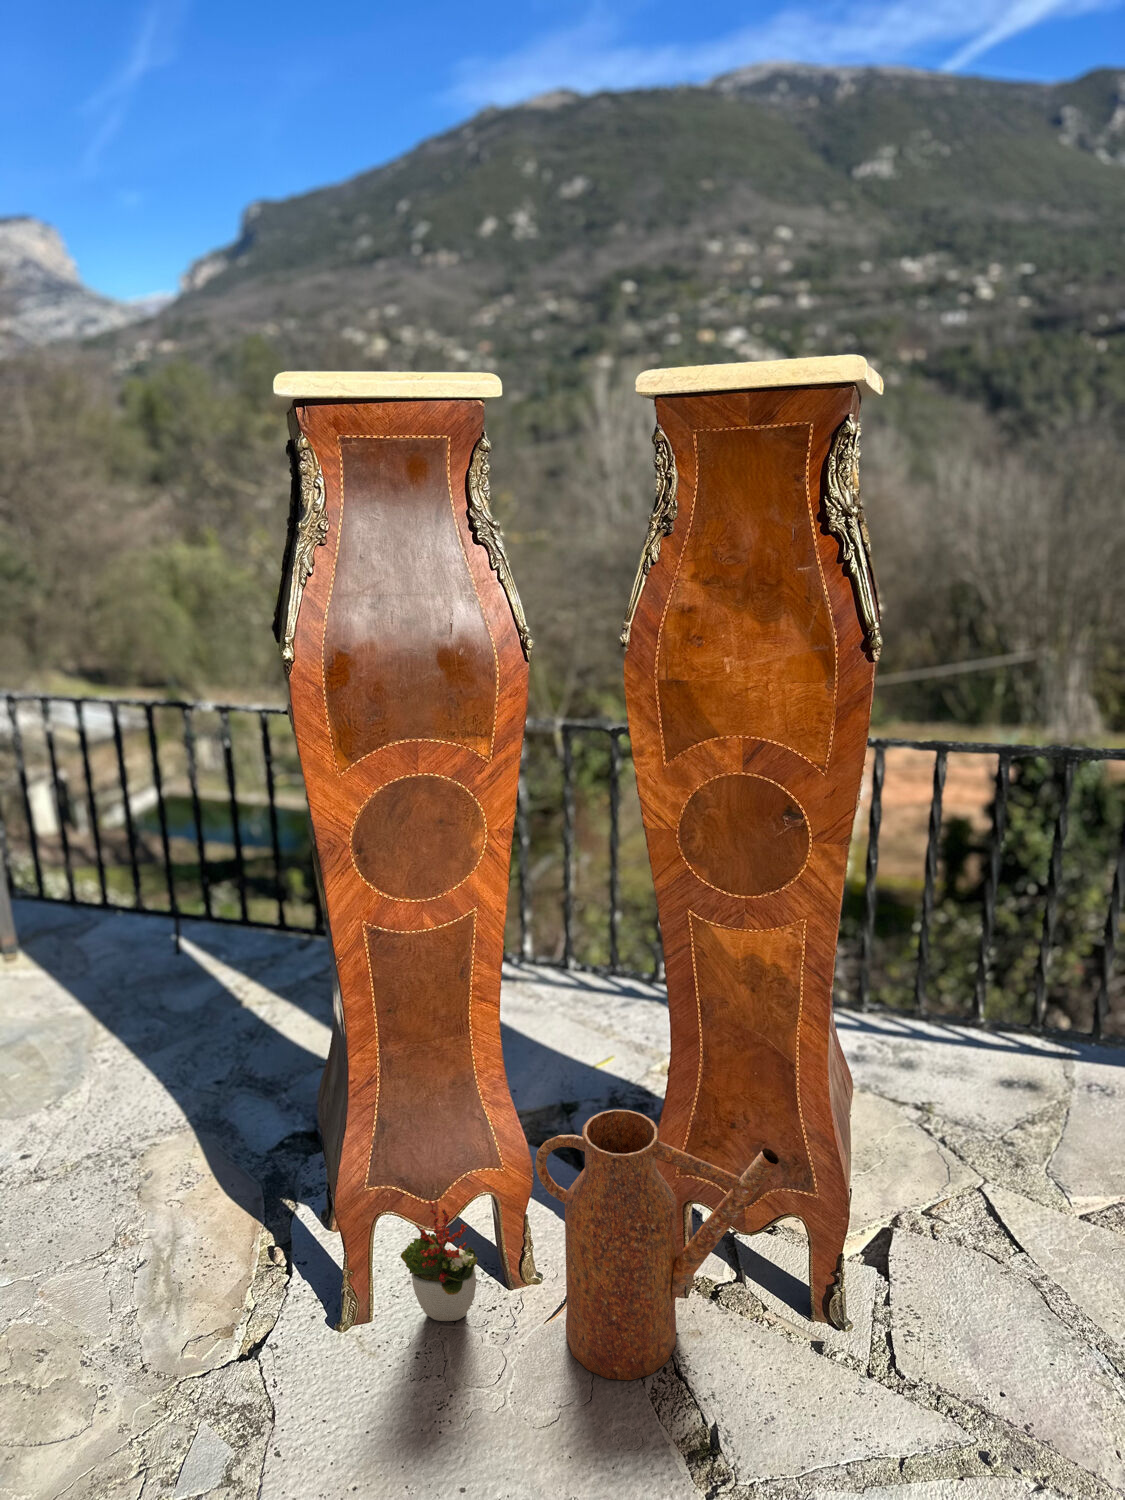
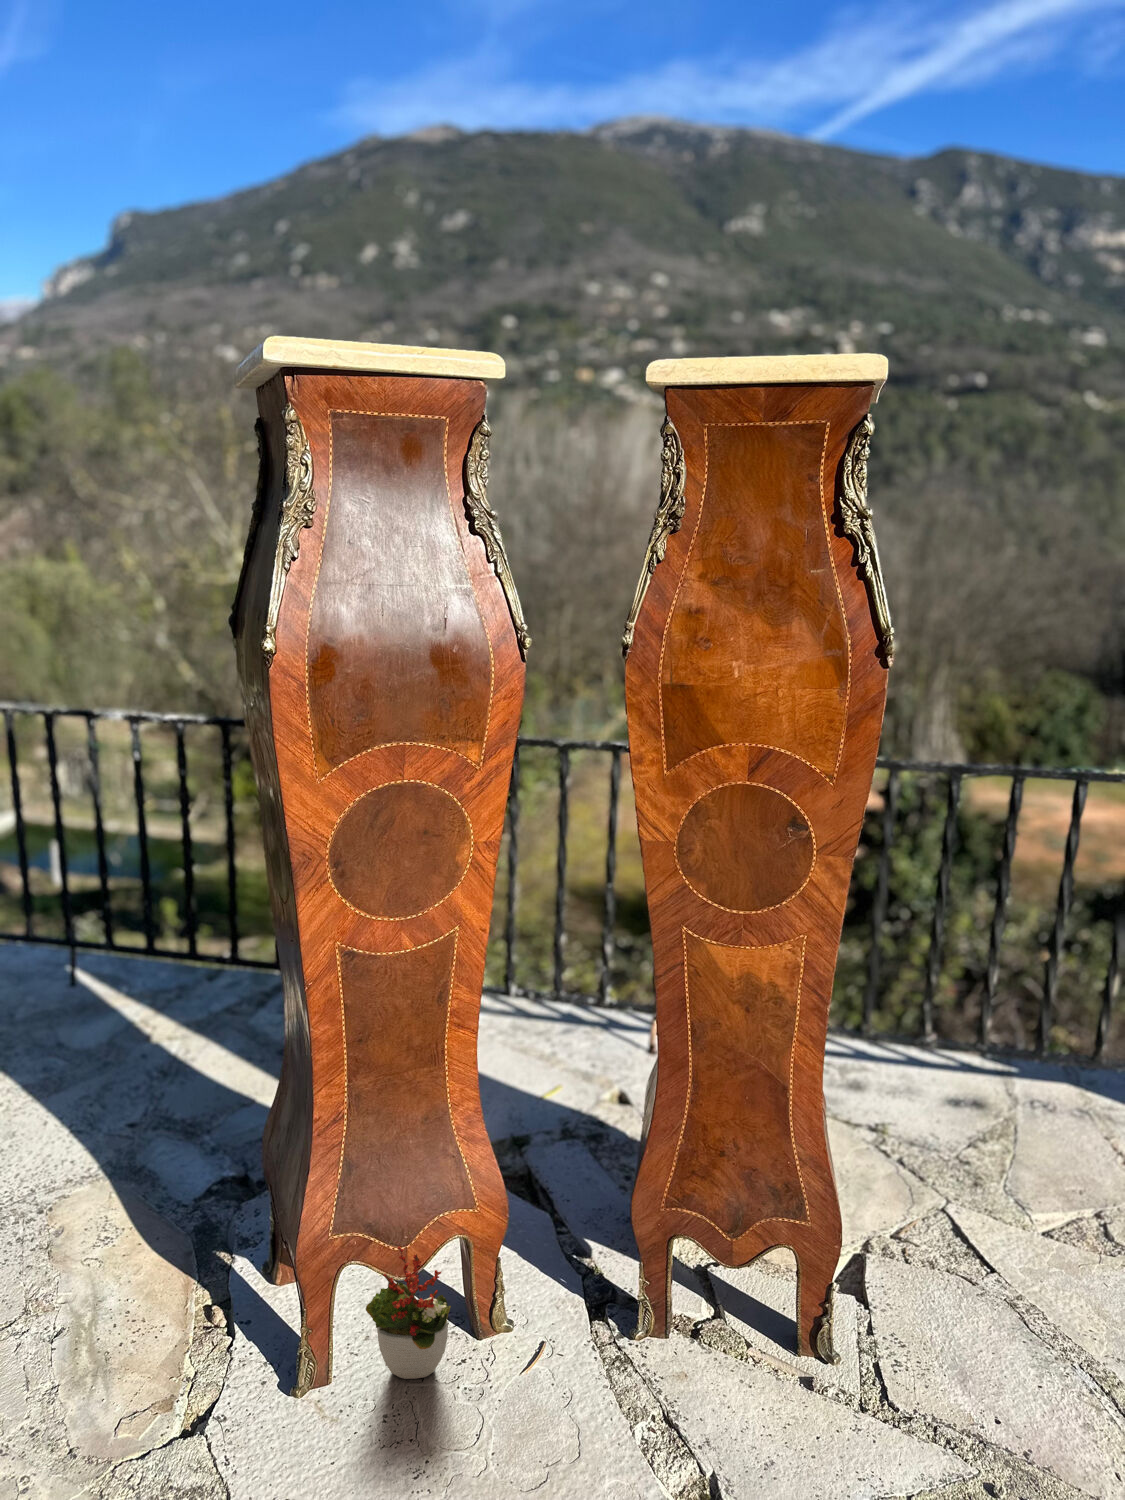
watering can: present [535,1110,779,1380] -> none [517,1139,781,1432]

